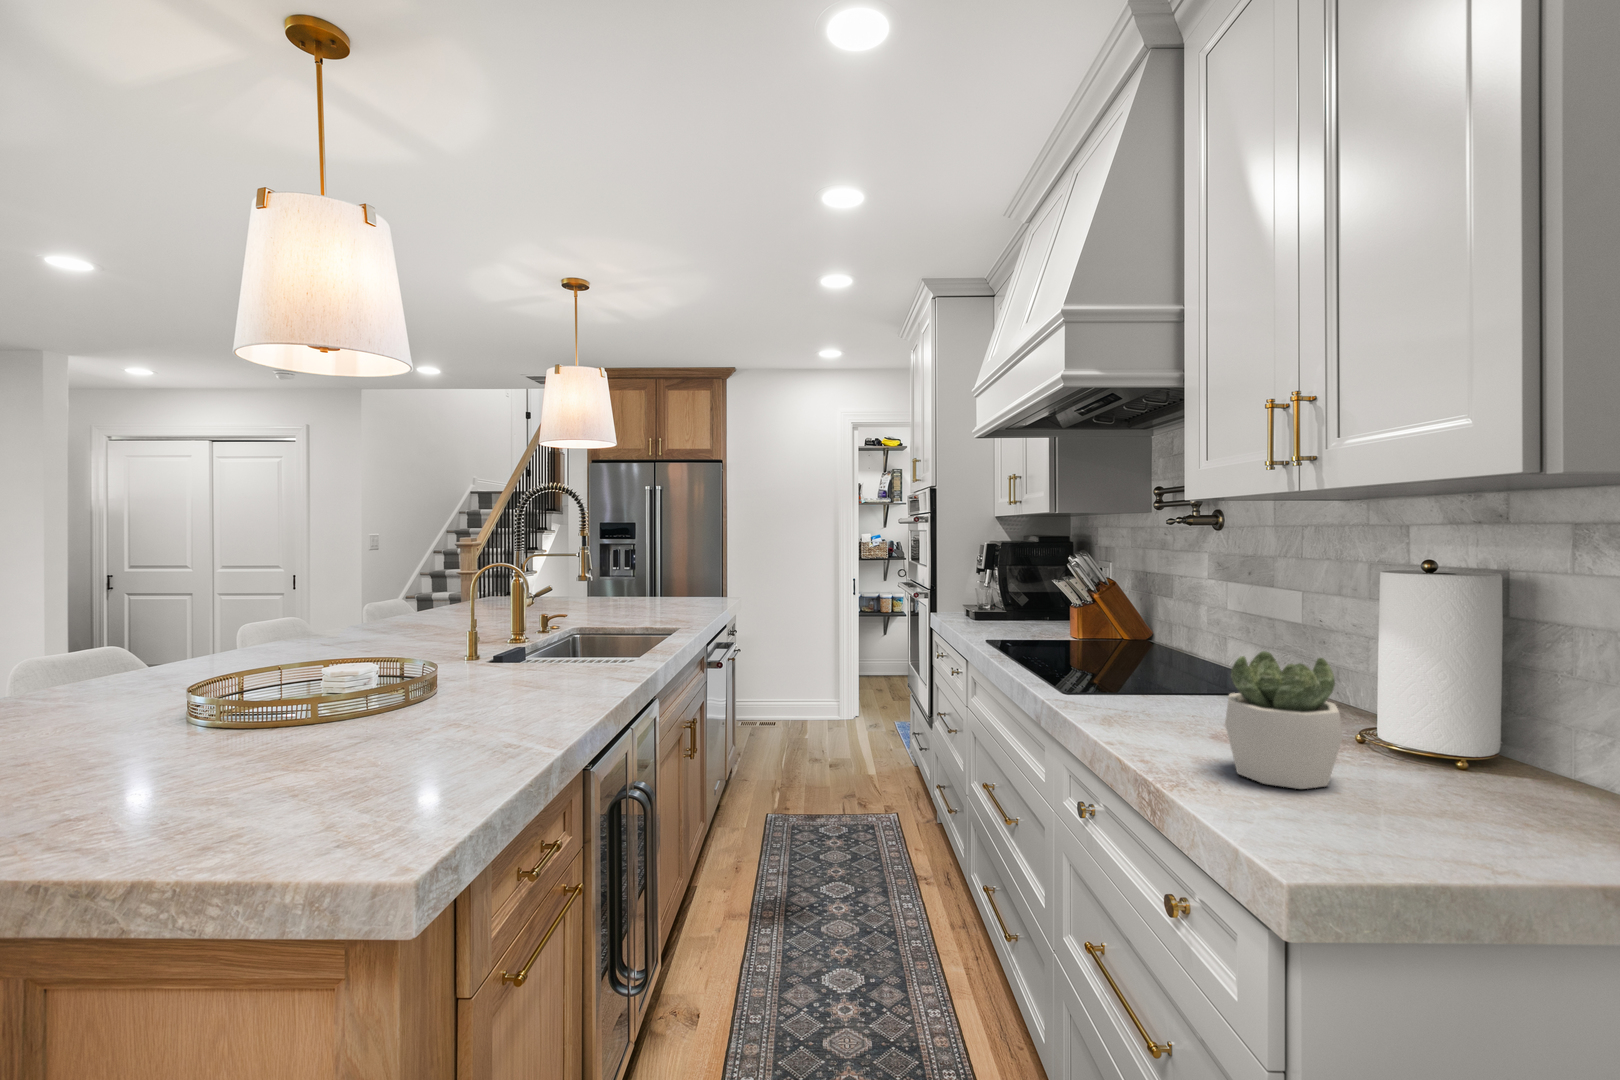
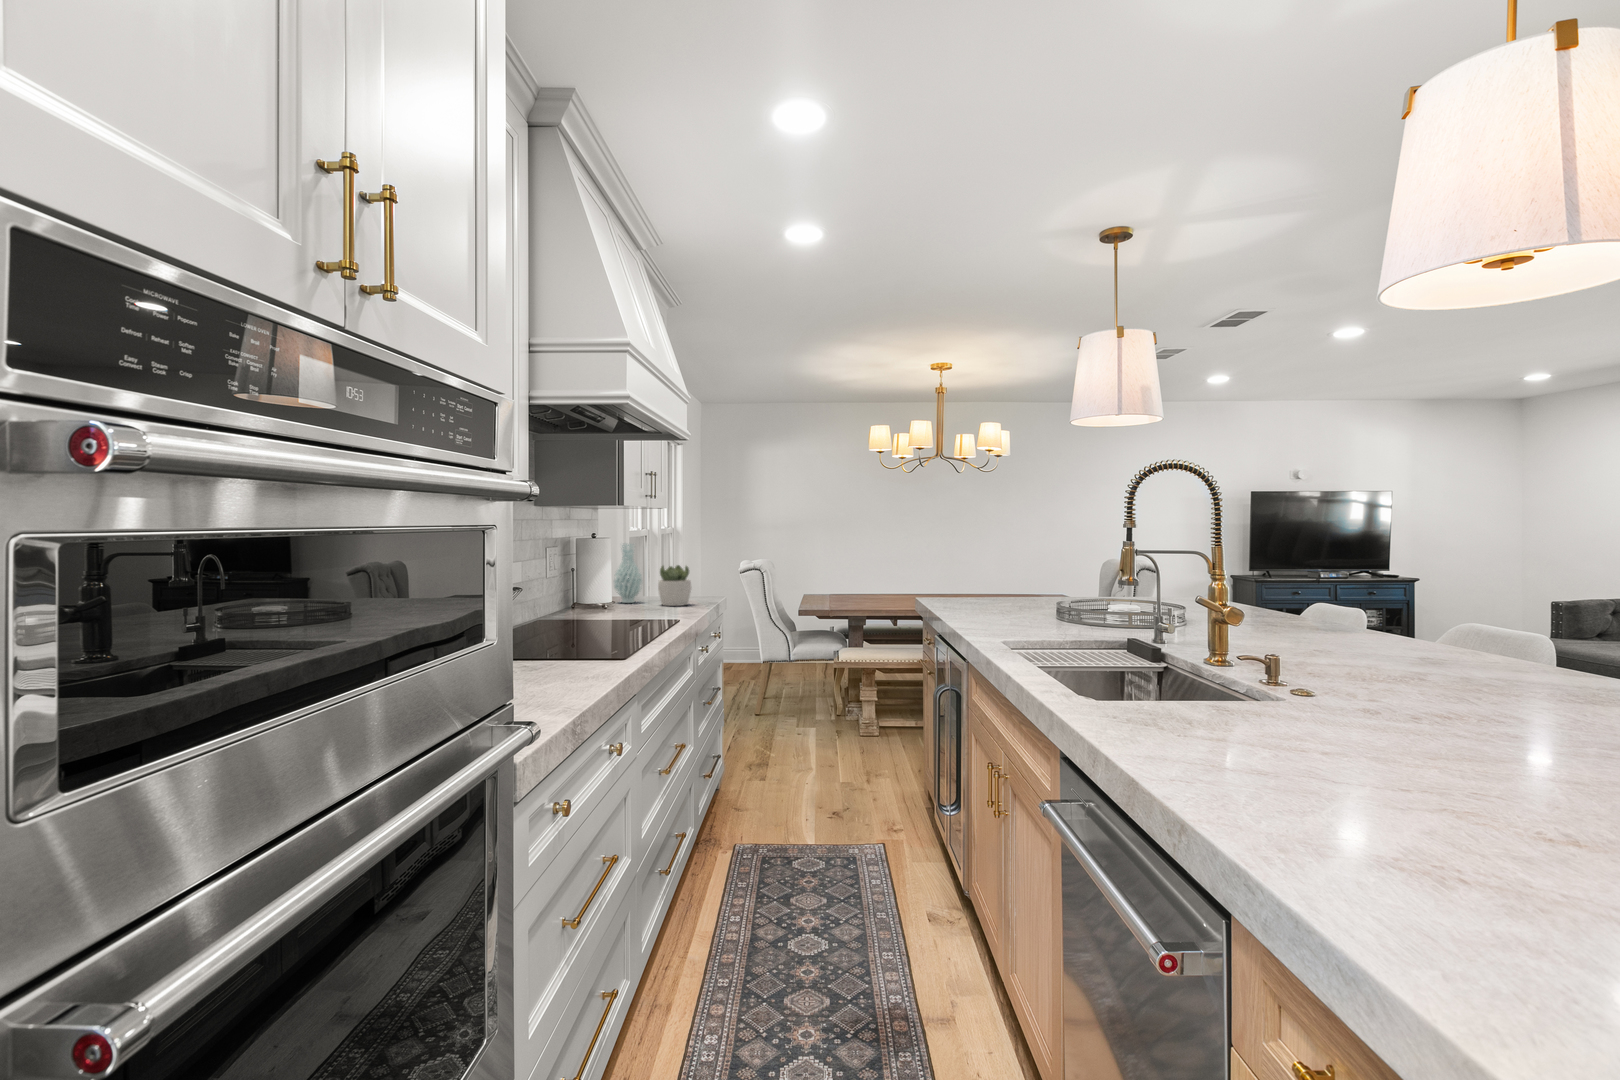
vase: none [1417,590,1540,797] -> present [614,544,642,603]

